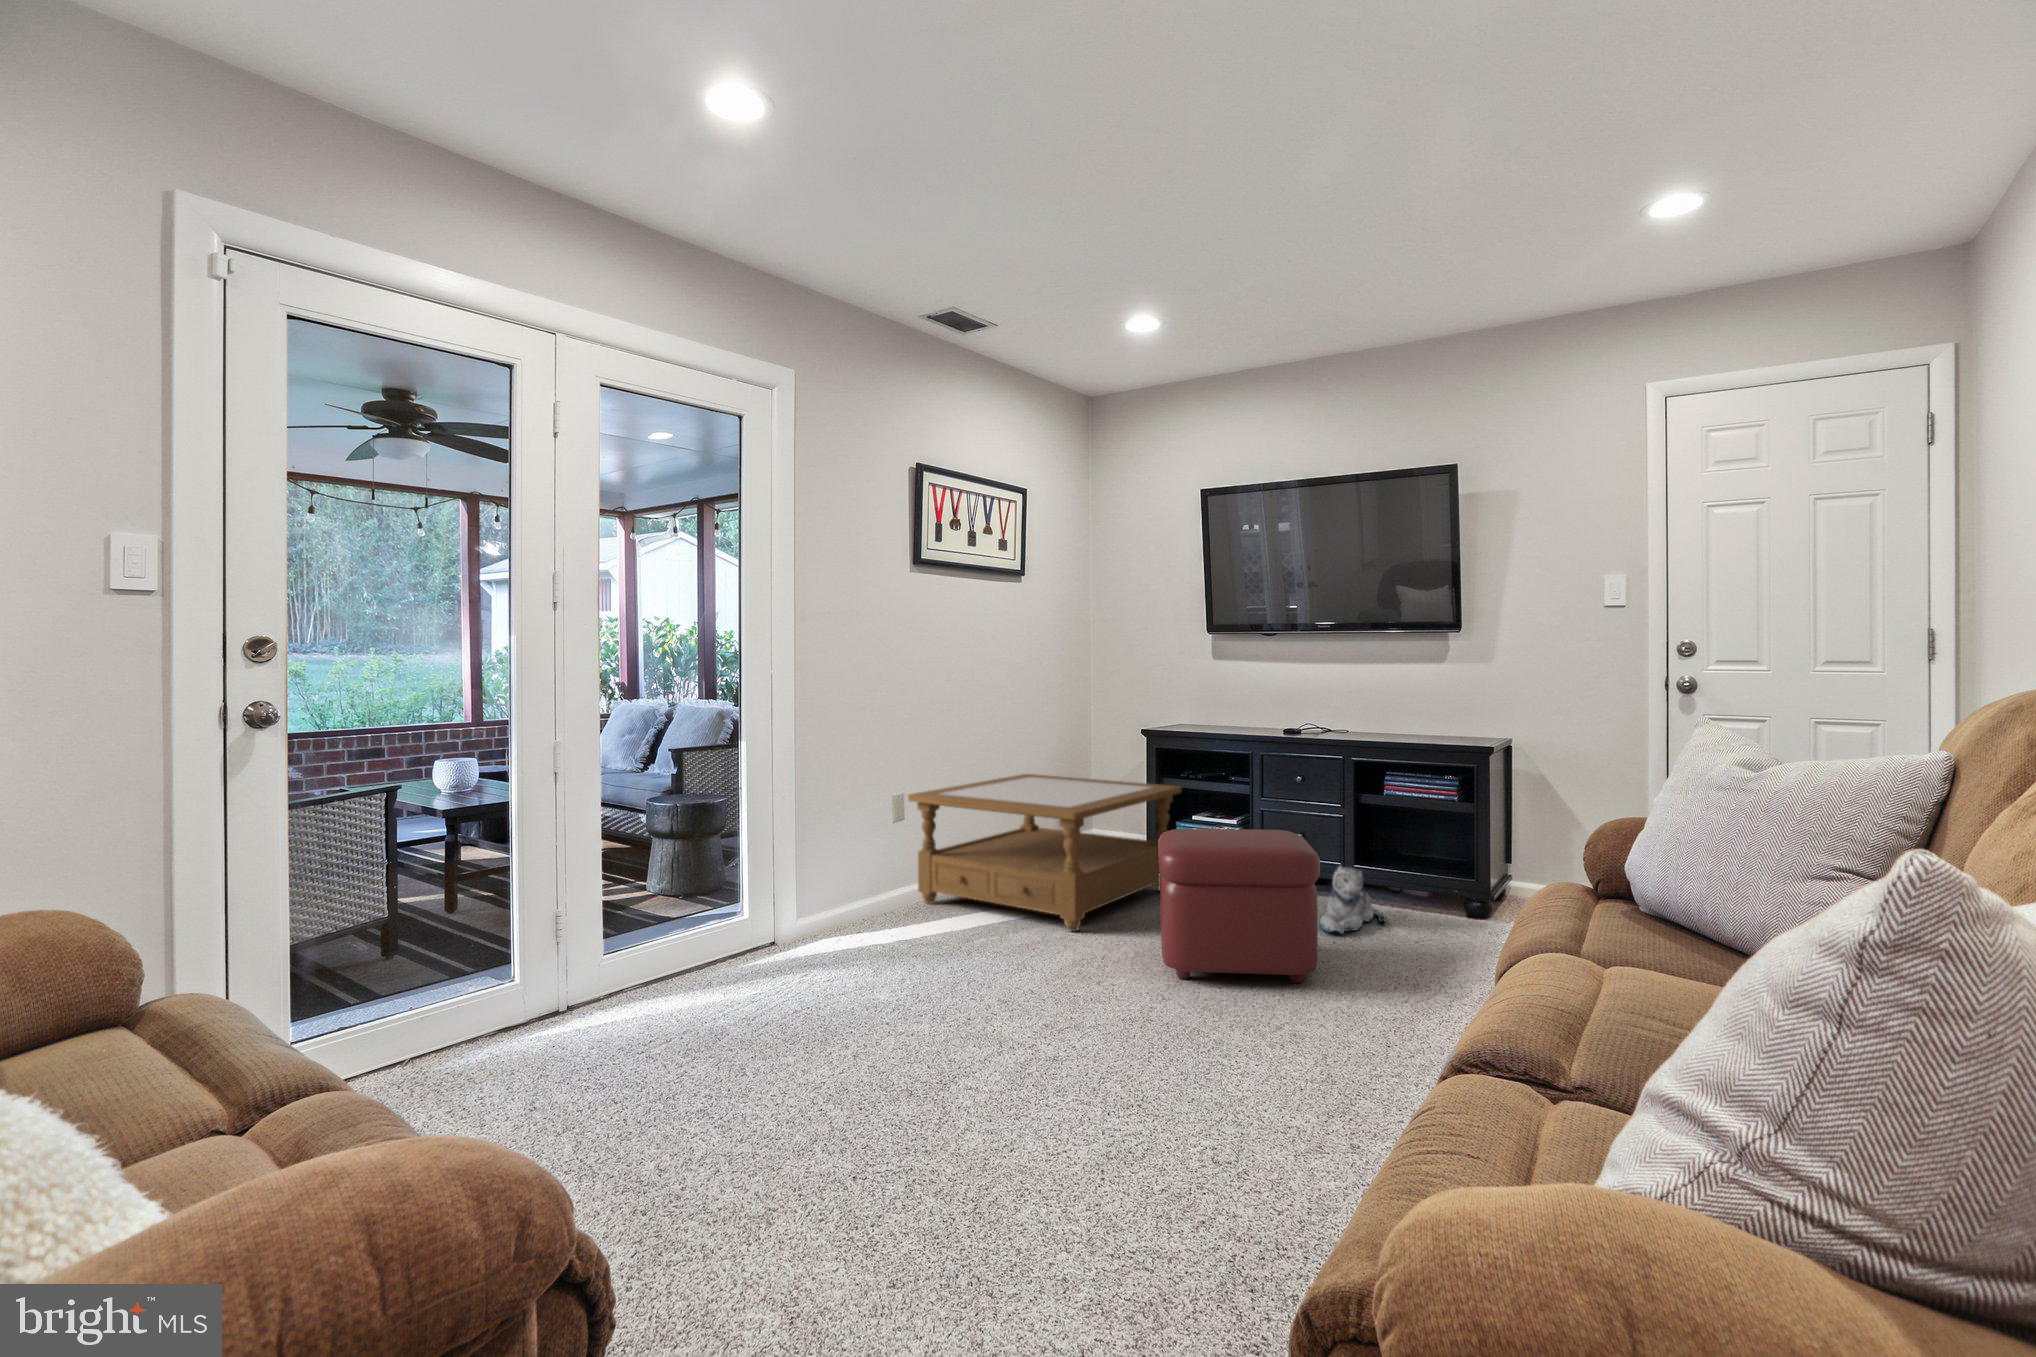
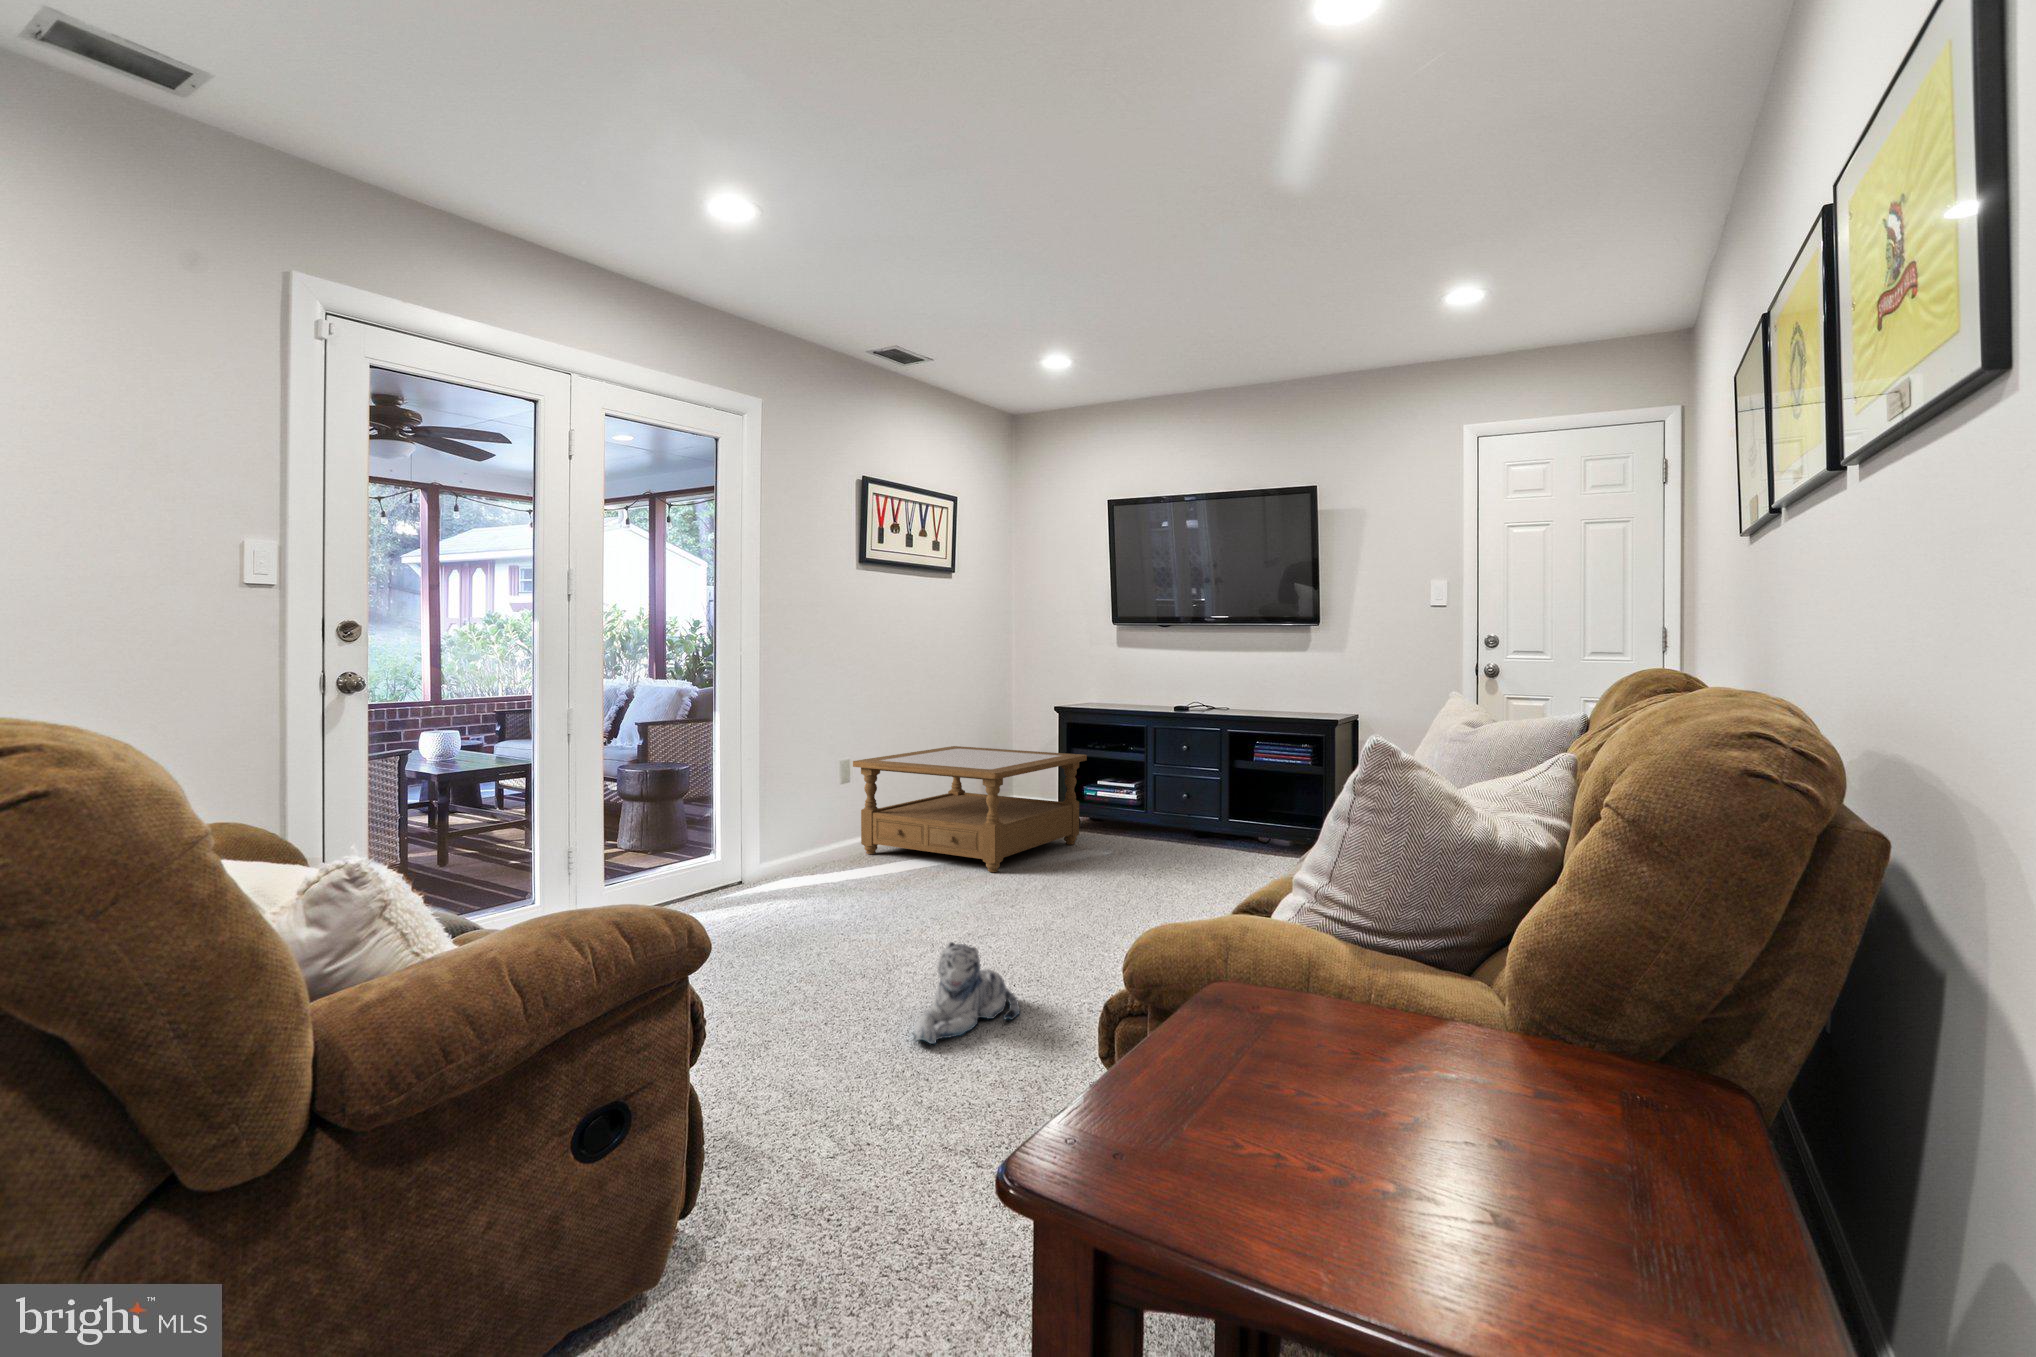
ottoman: present [1158,829,1320,983] -> none [1062,785,1188,904]
plush toy: present [1320,866,1386,934] -> present [914,942,1020,1044]

